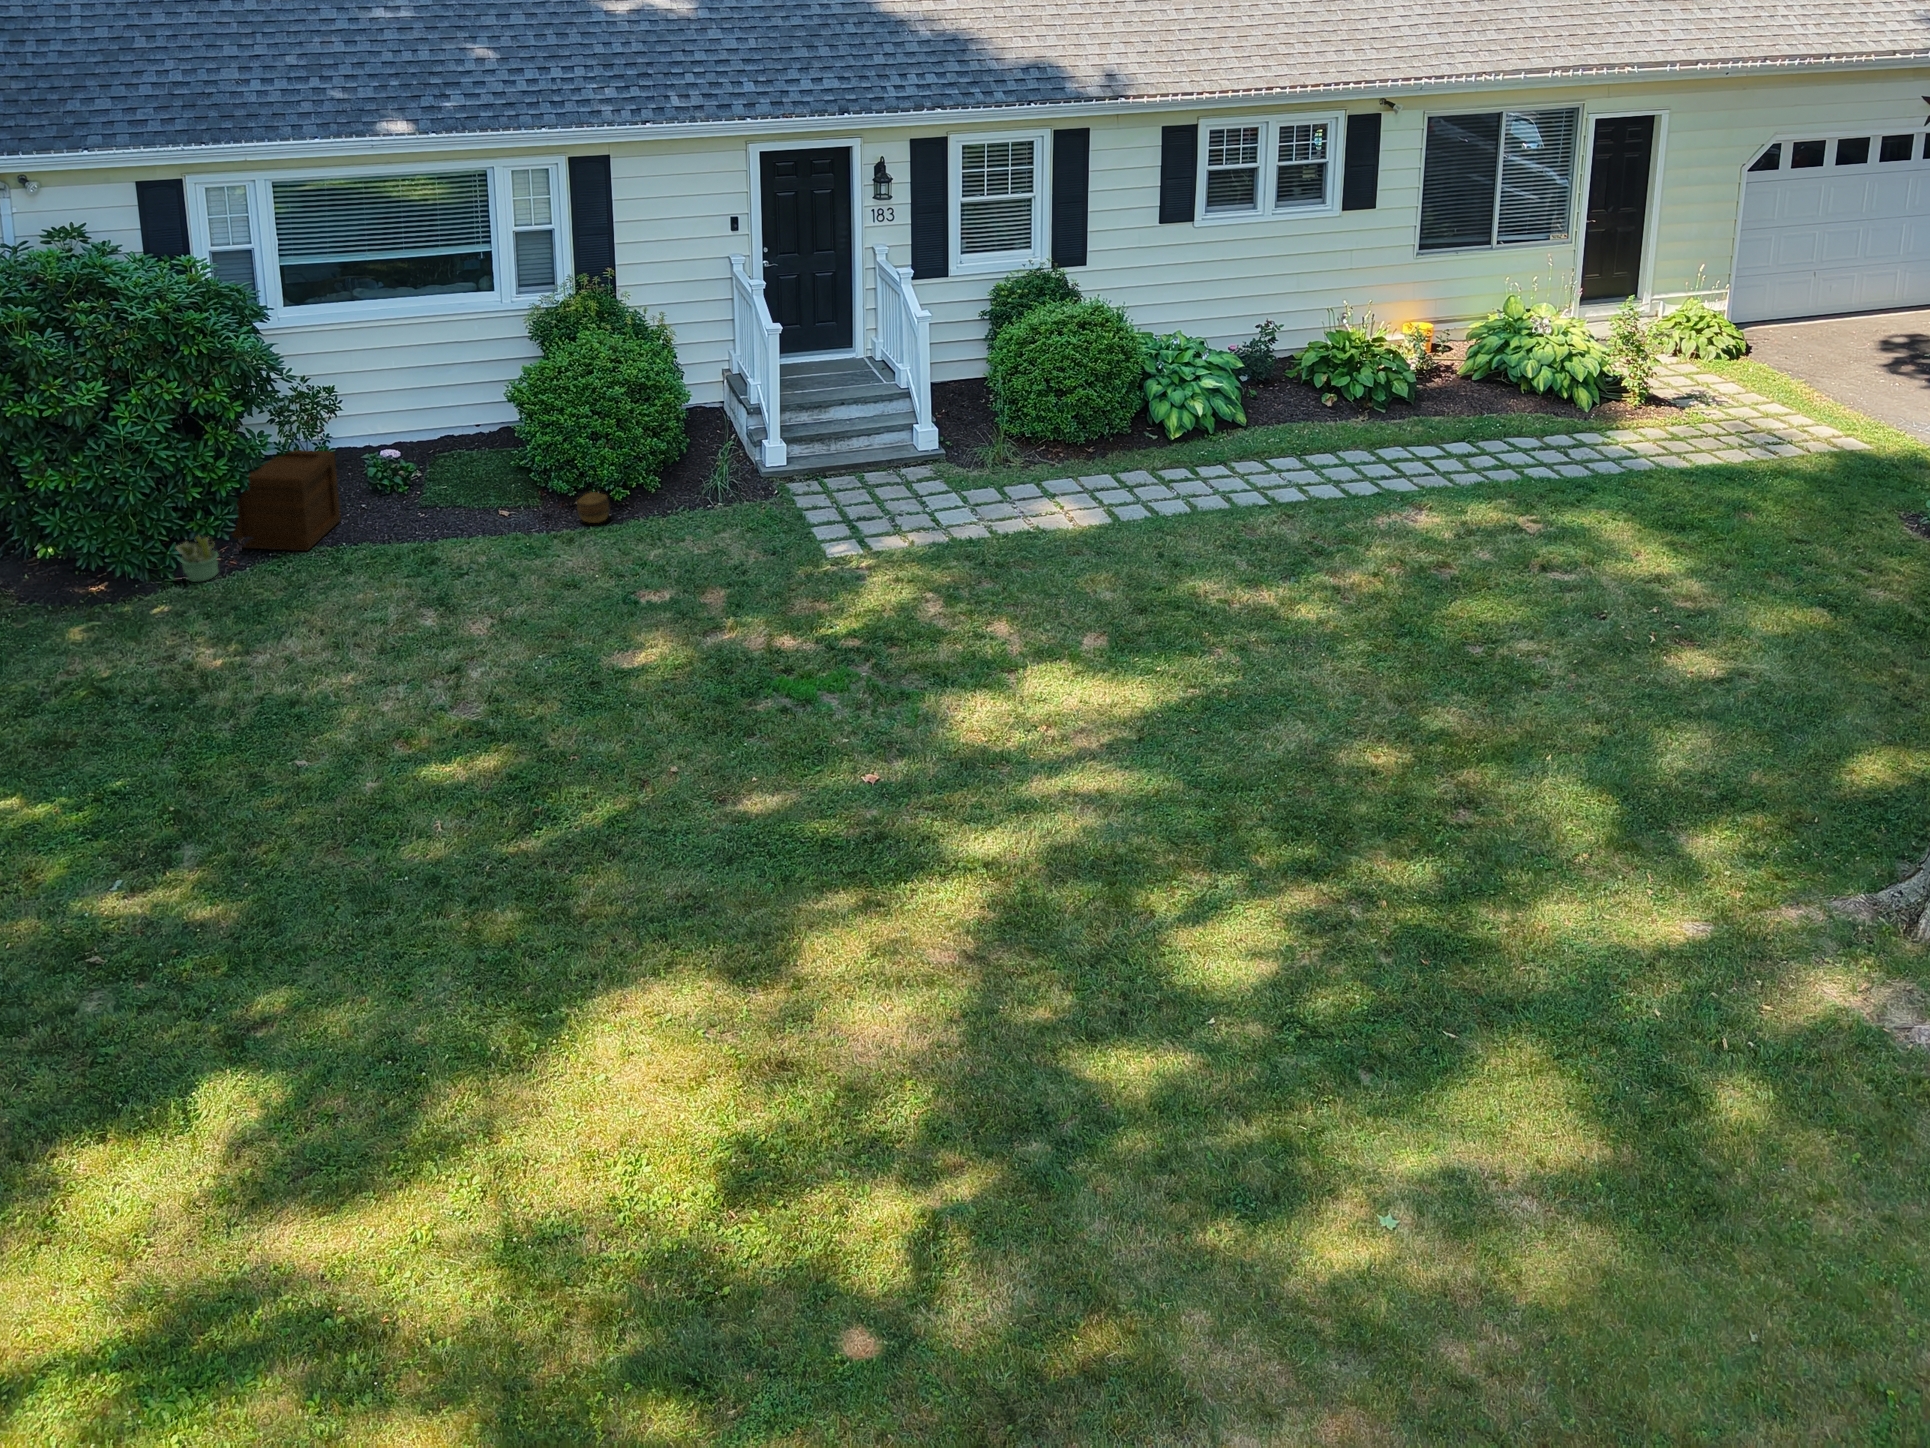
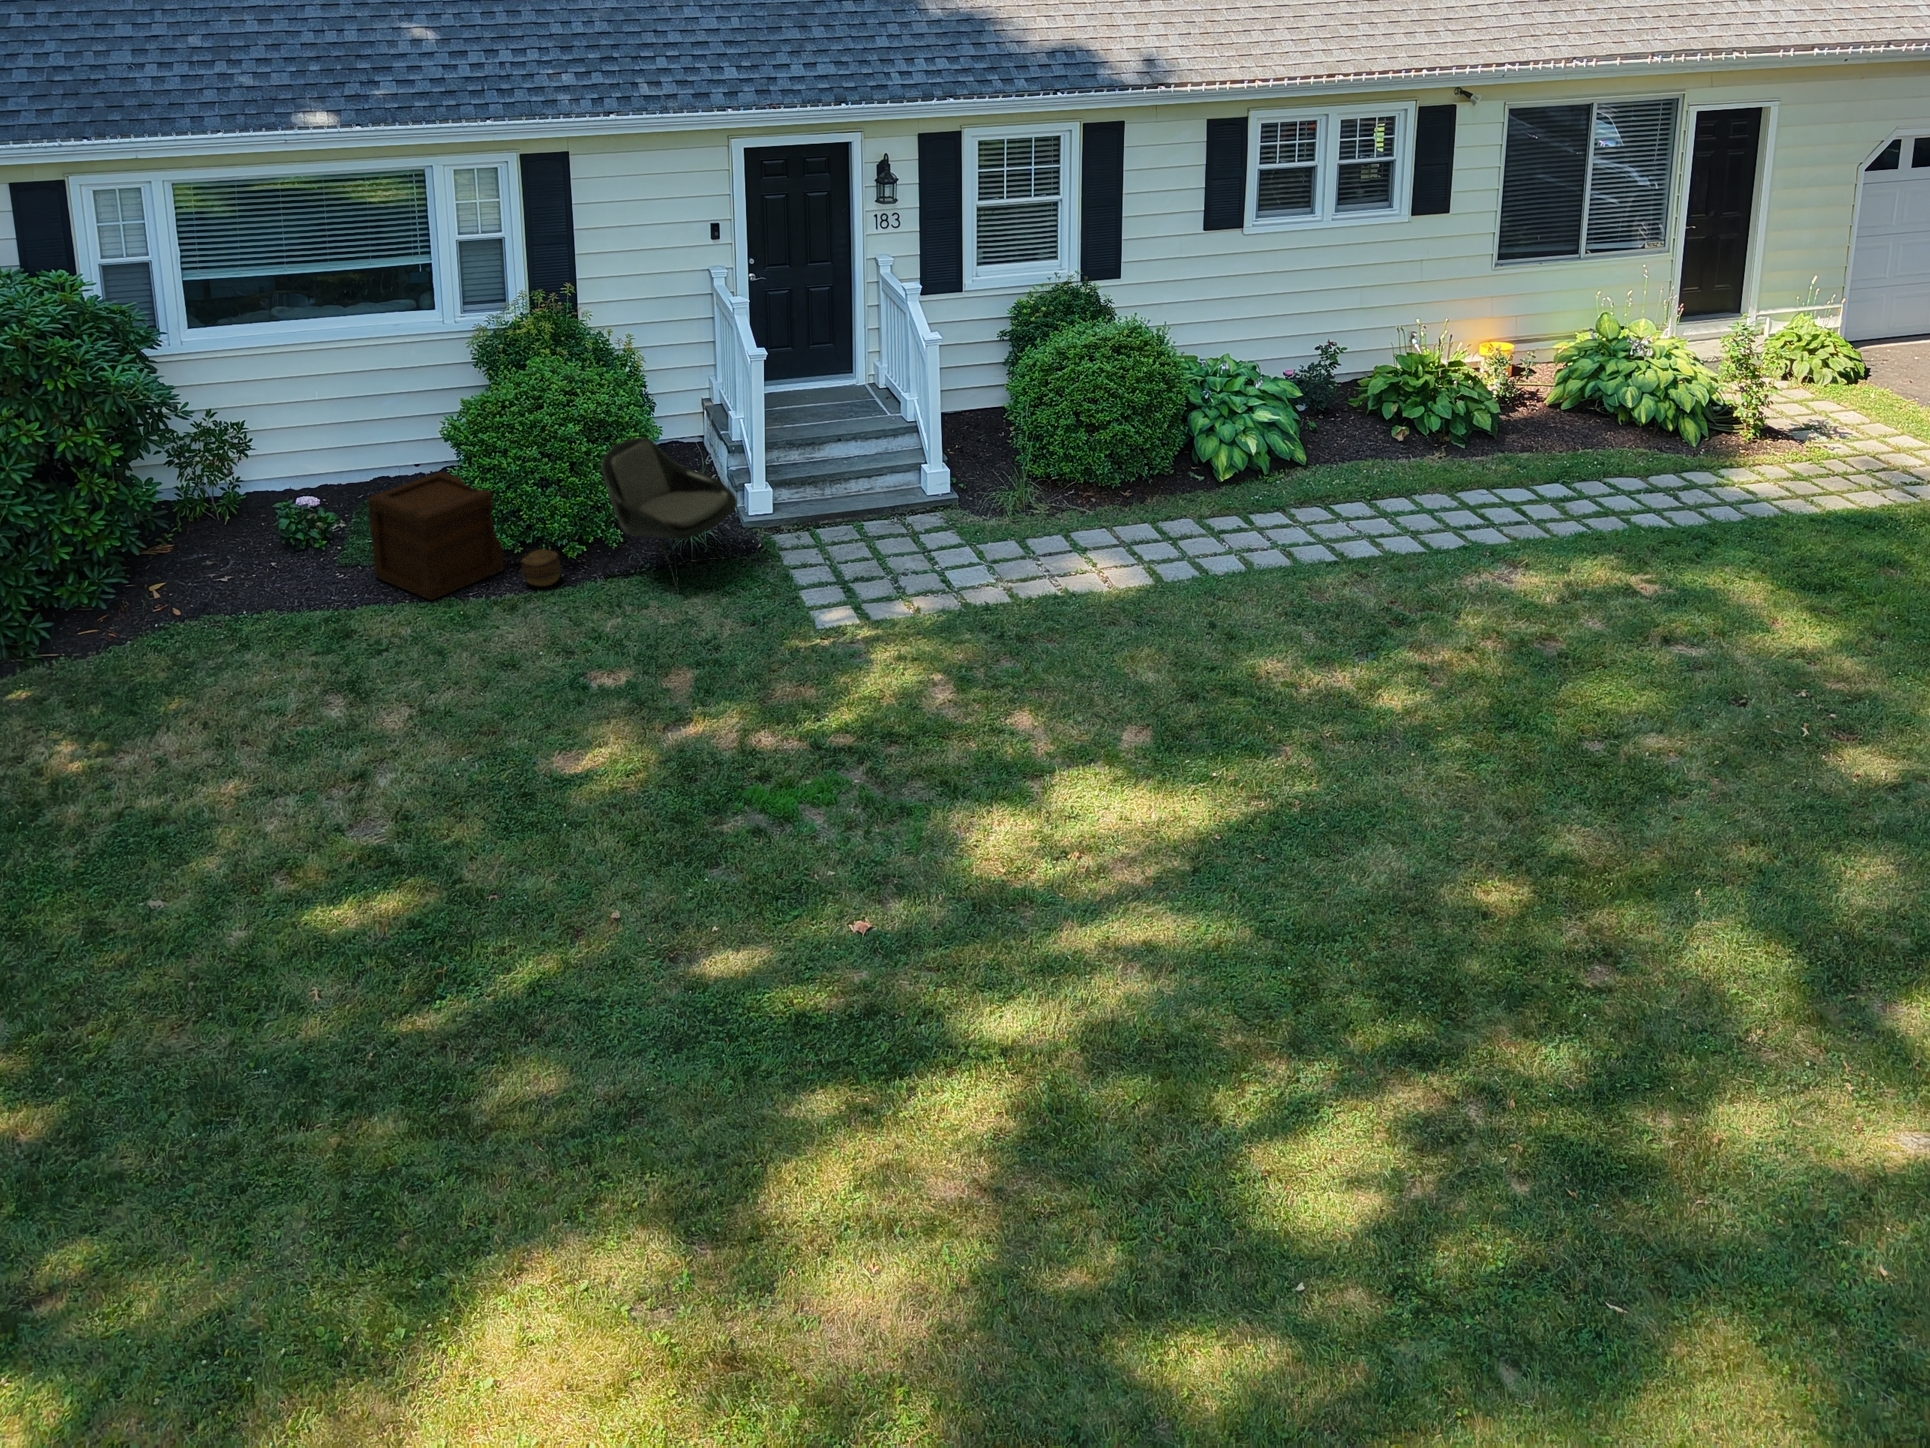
lounge chair: none [644,399,758,529] -> present [601,438,737,593]
wooden crate: present [232,450,341,551] -> present [368,471,504,600]
decorative plant: present [176,536,219,582] -> none [27,608,83,665]

